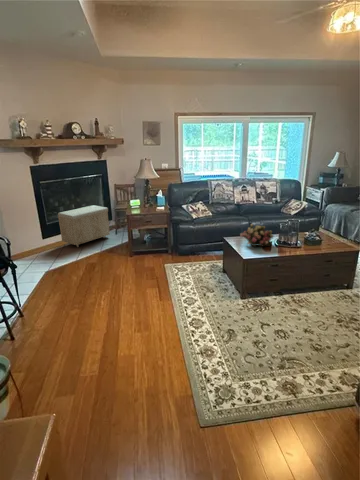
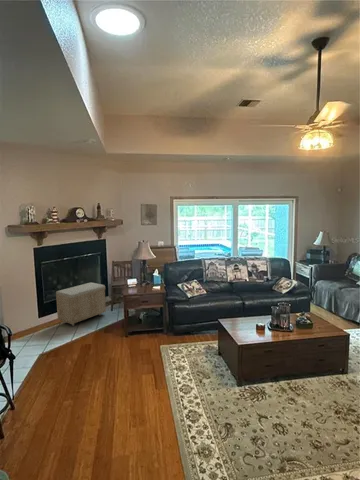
flower arrangement: present [240,224,273,246] -> none [234,307,266,330]

